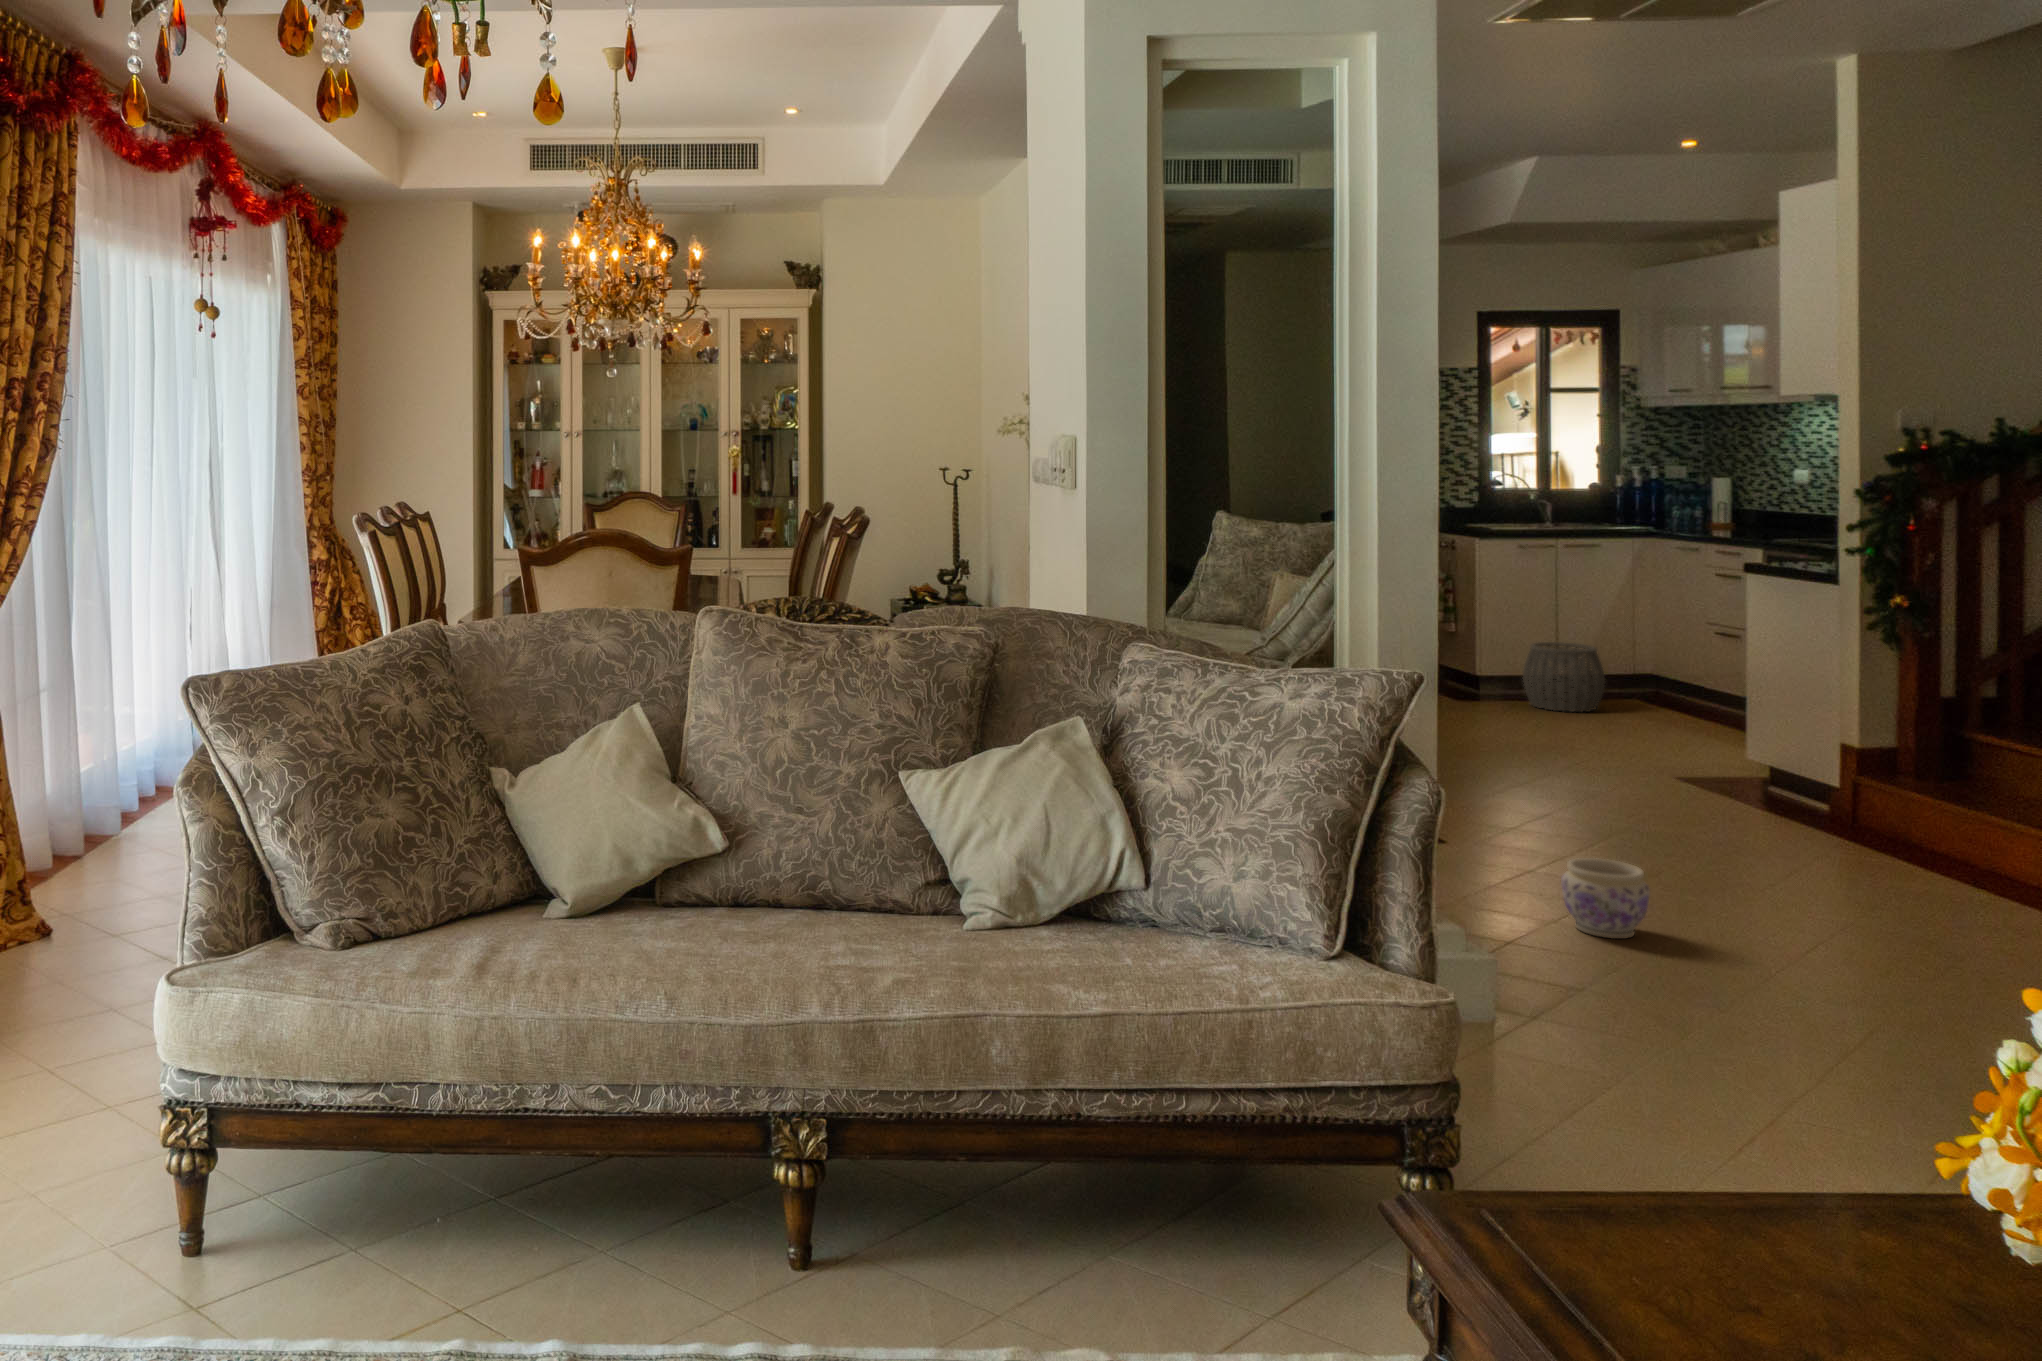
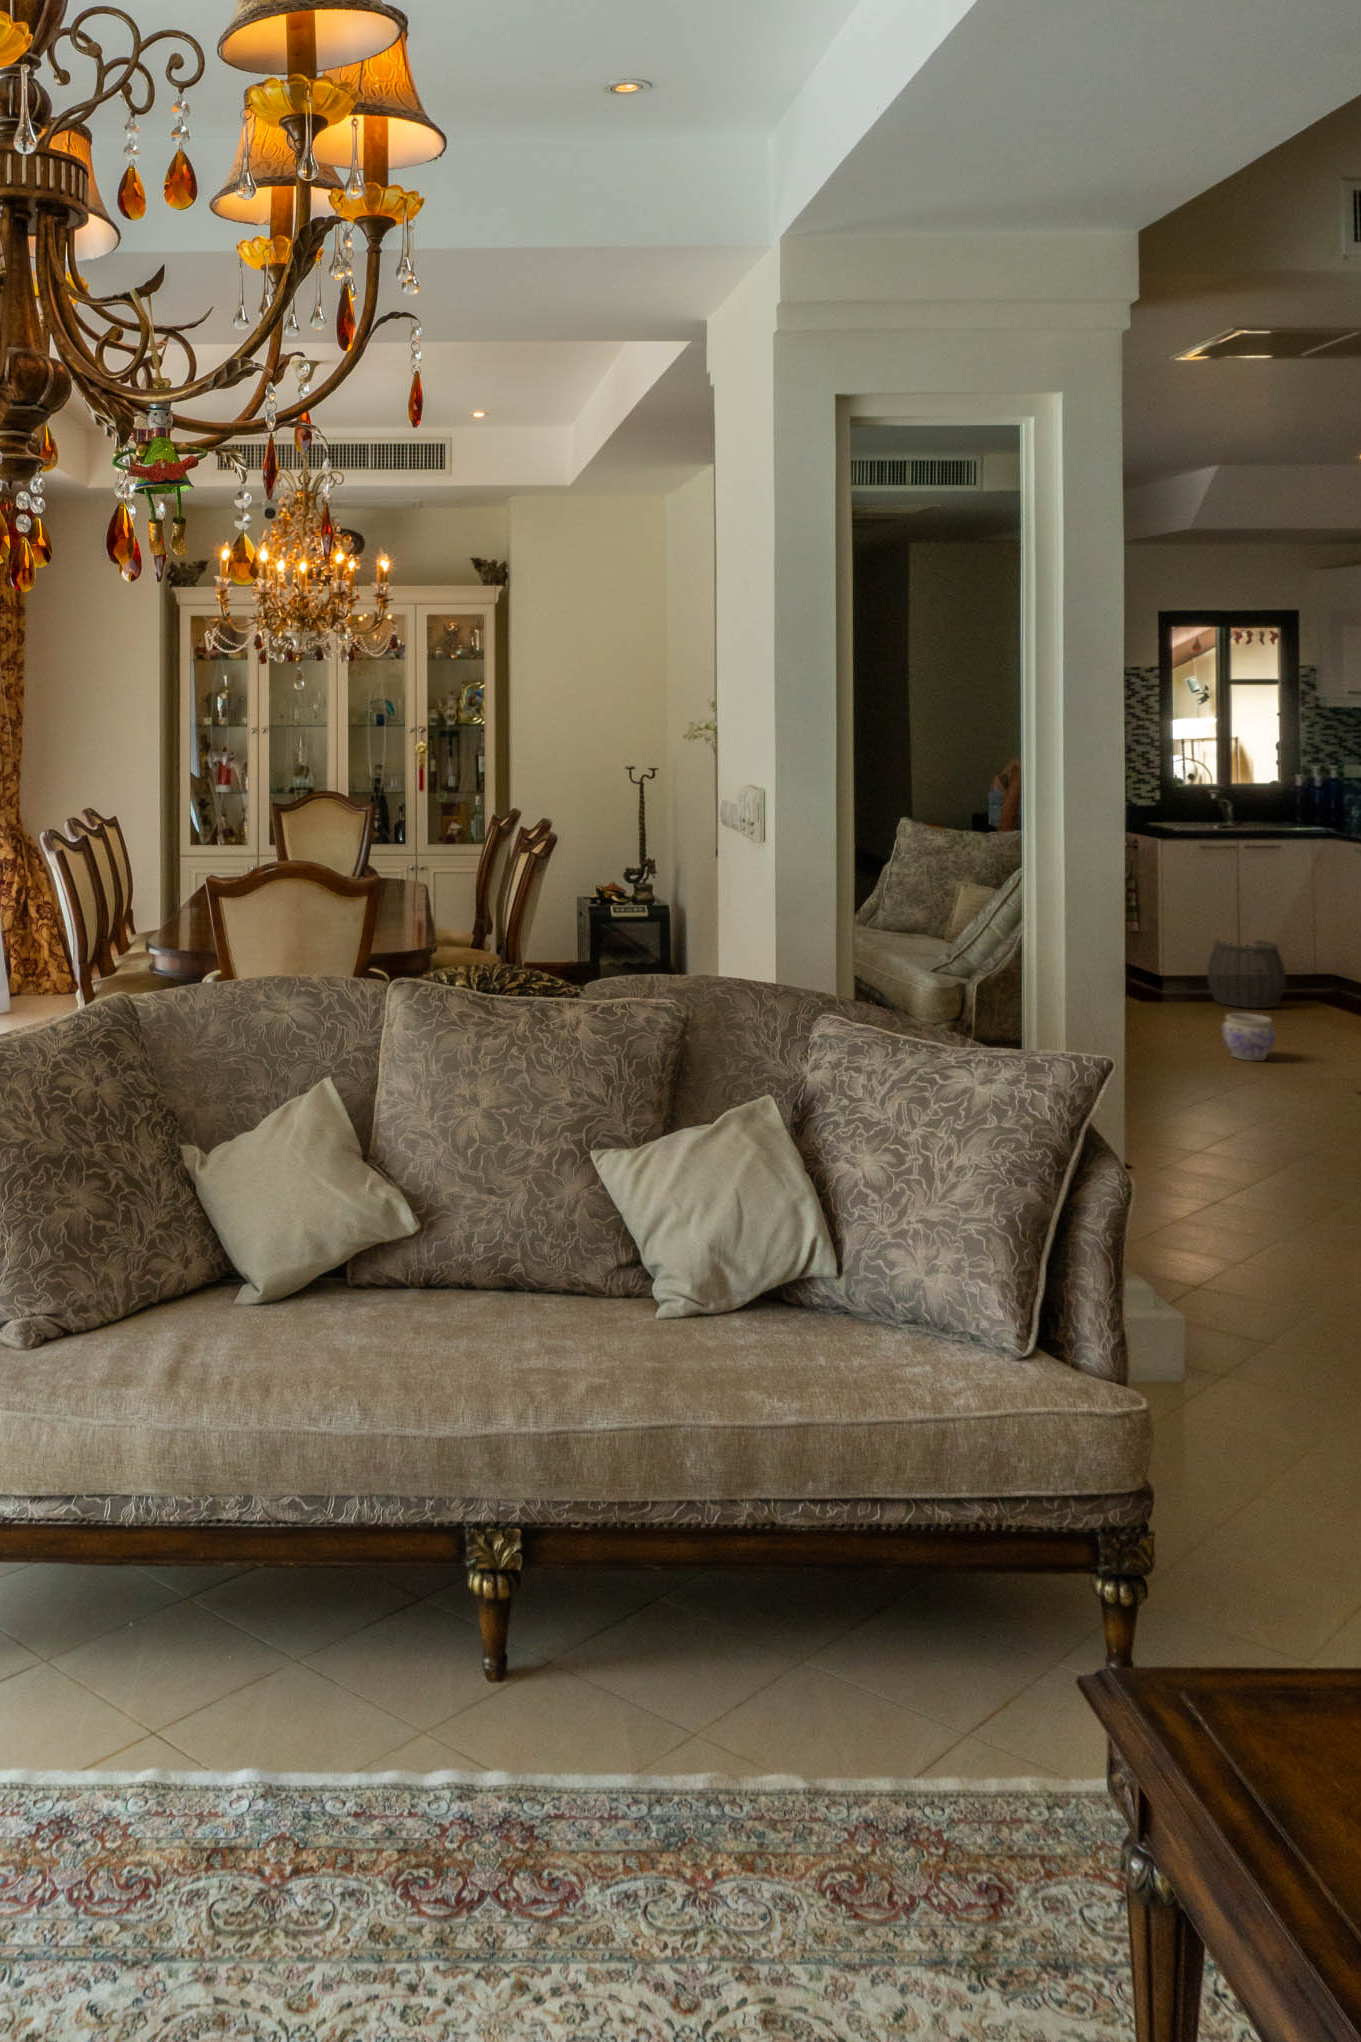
planter: present [1561,858,1650,939] -> present [1223,1013,1275,1061]

